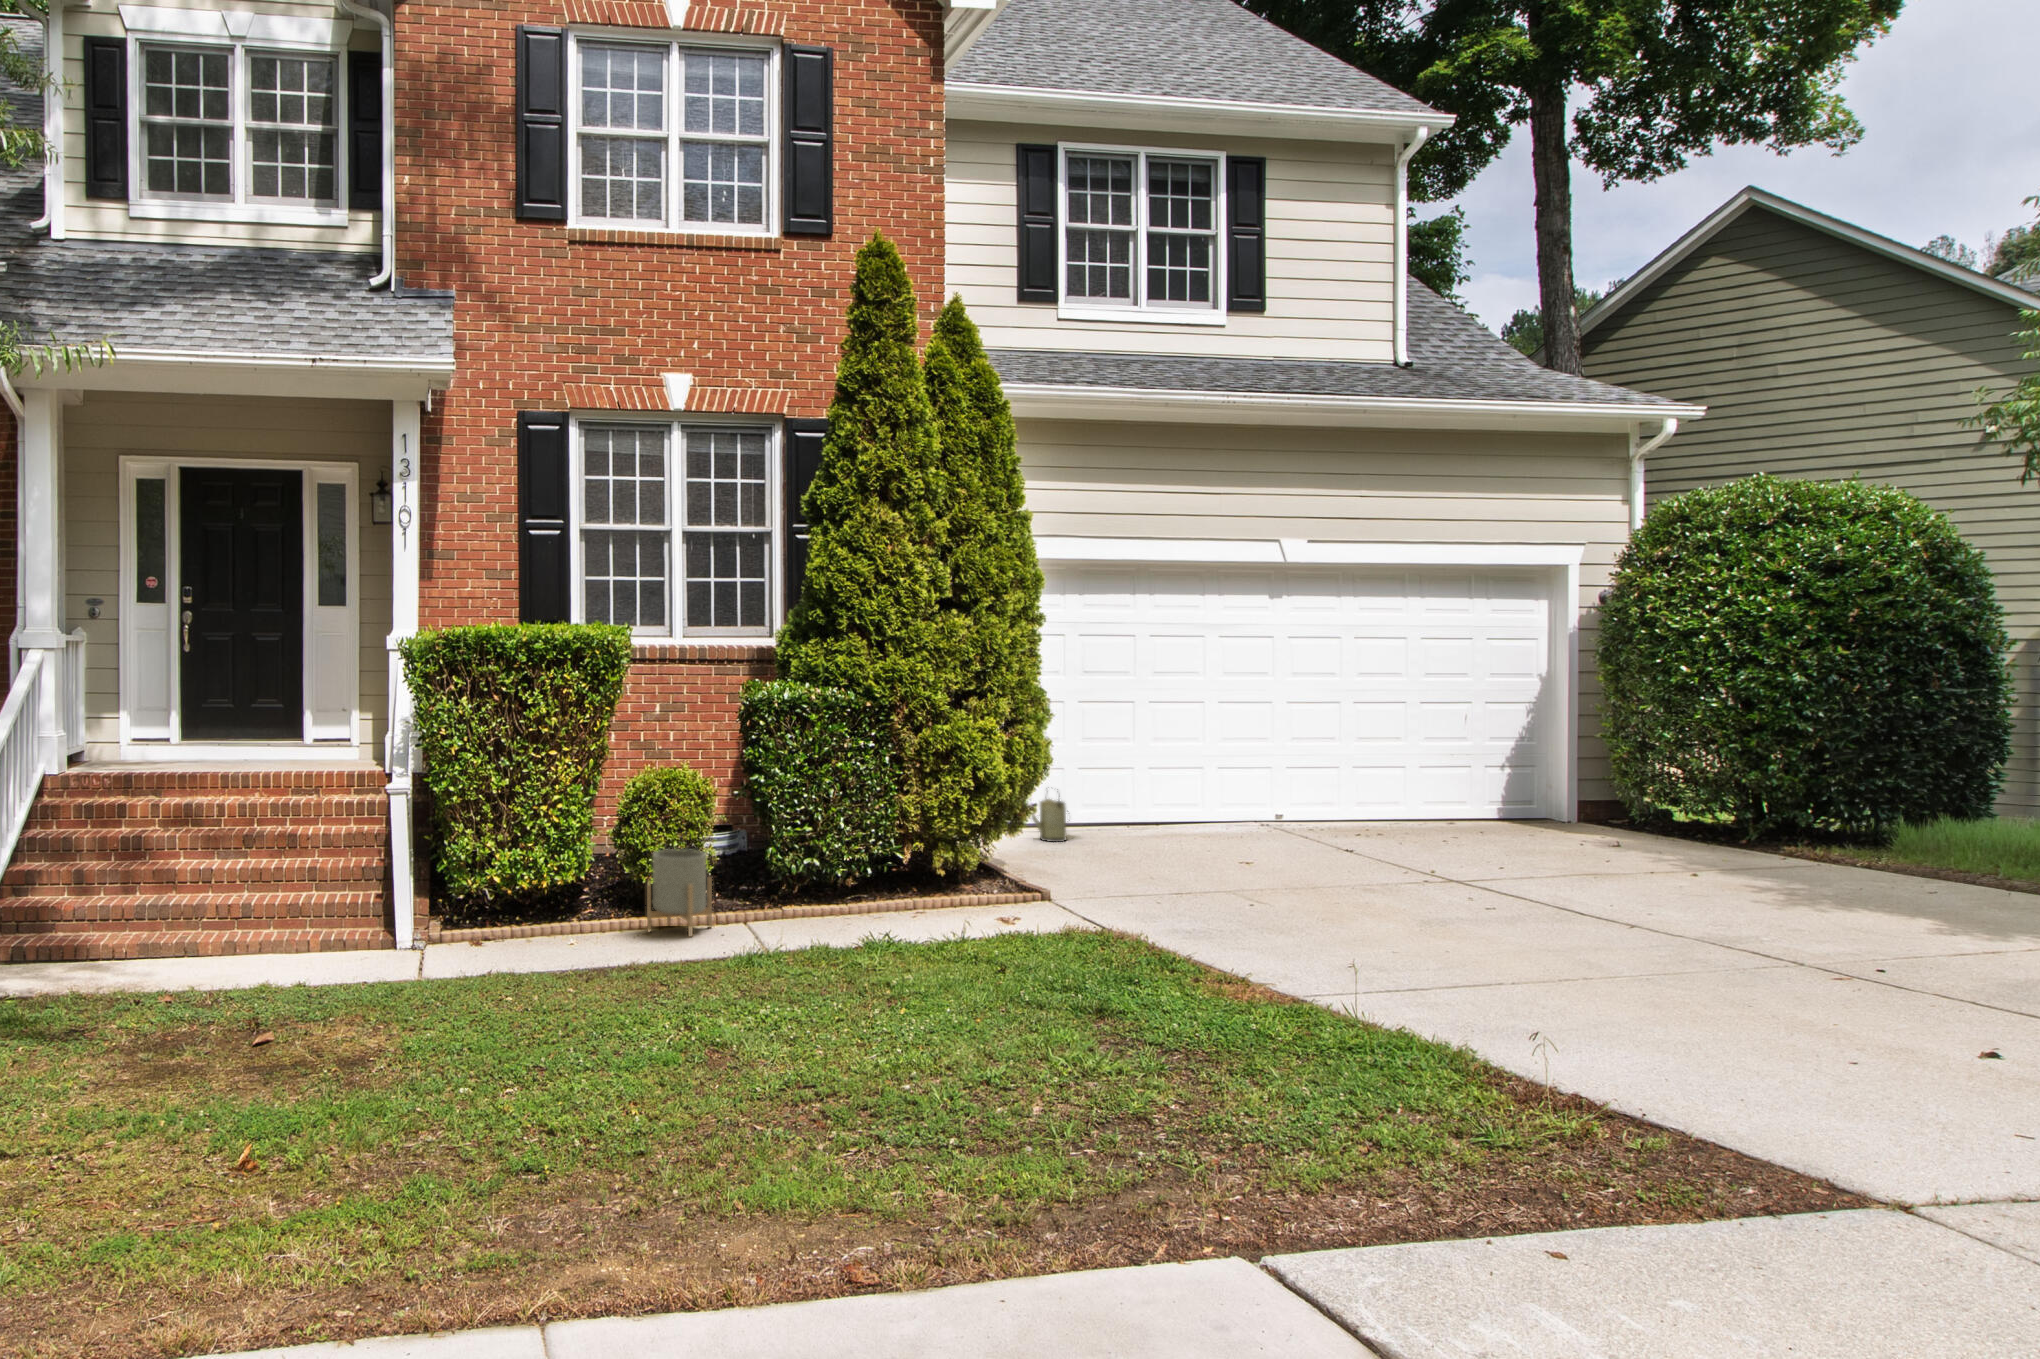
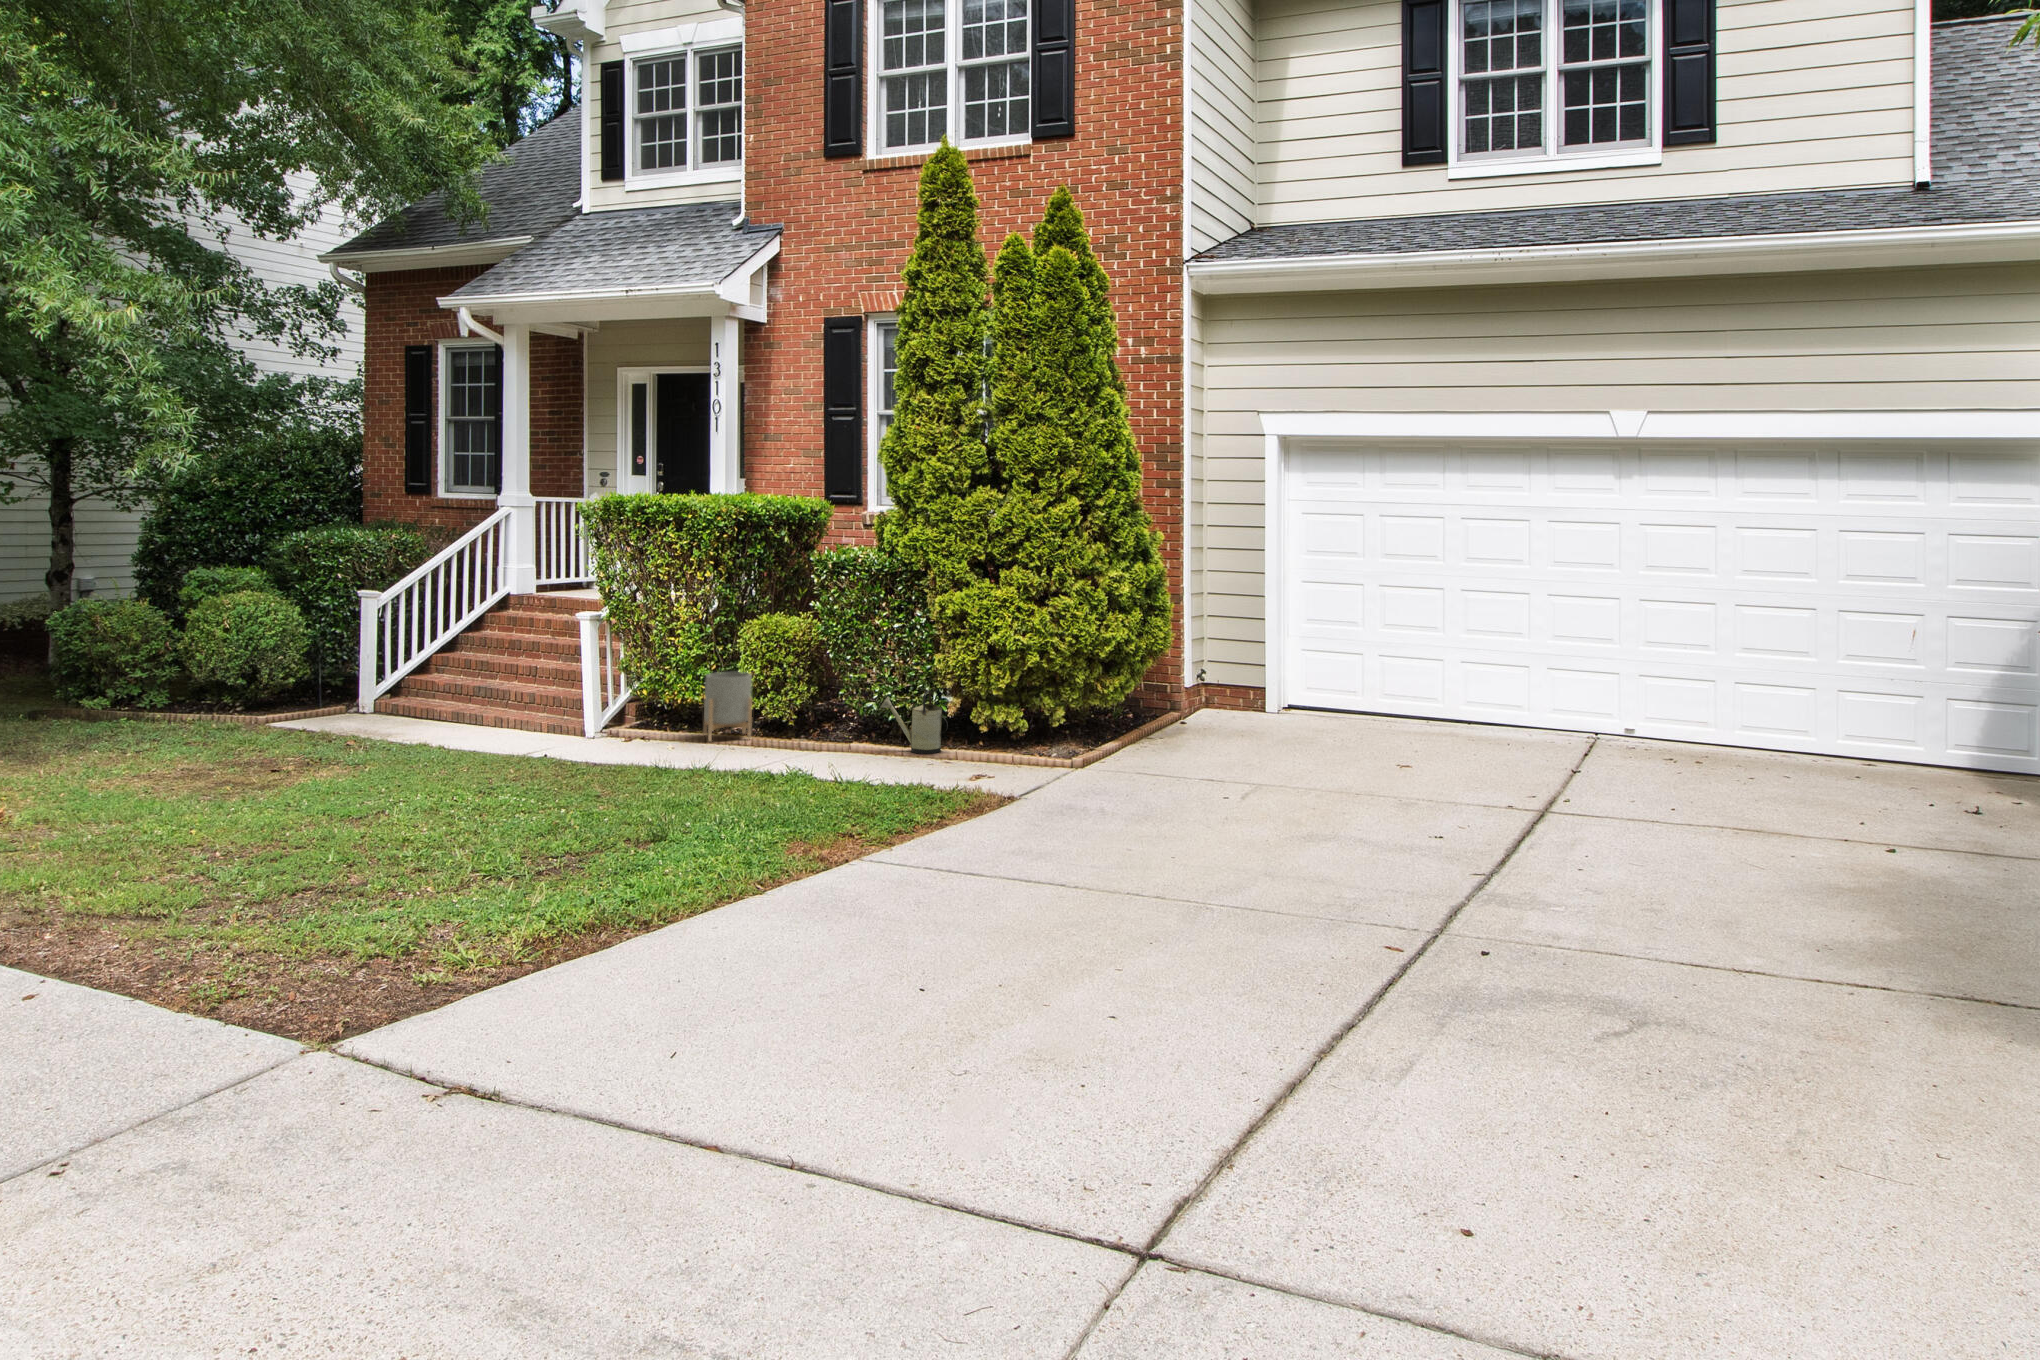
watering can: present [1032,796,1066,842] -> present [880,691,948,754]

